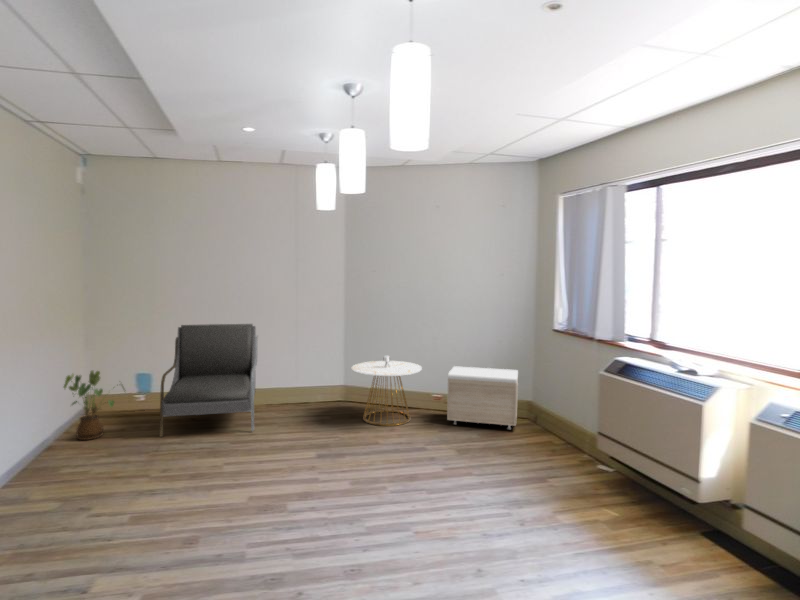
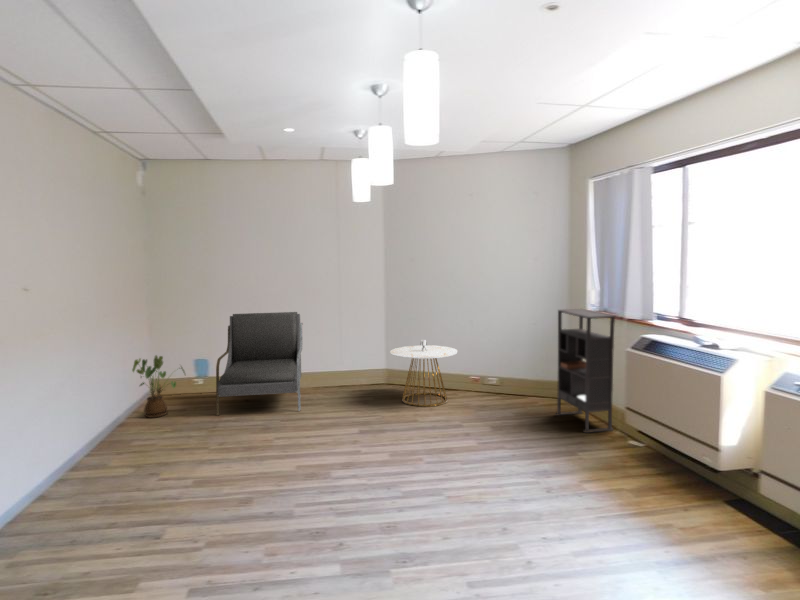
bookshelf: none [521,327,585,456] -> present [556,309,615,433]
storage bench: present [447,366,518,429] -> none [483,350,553,410]

